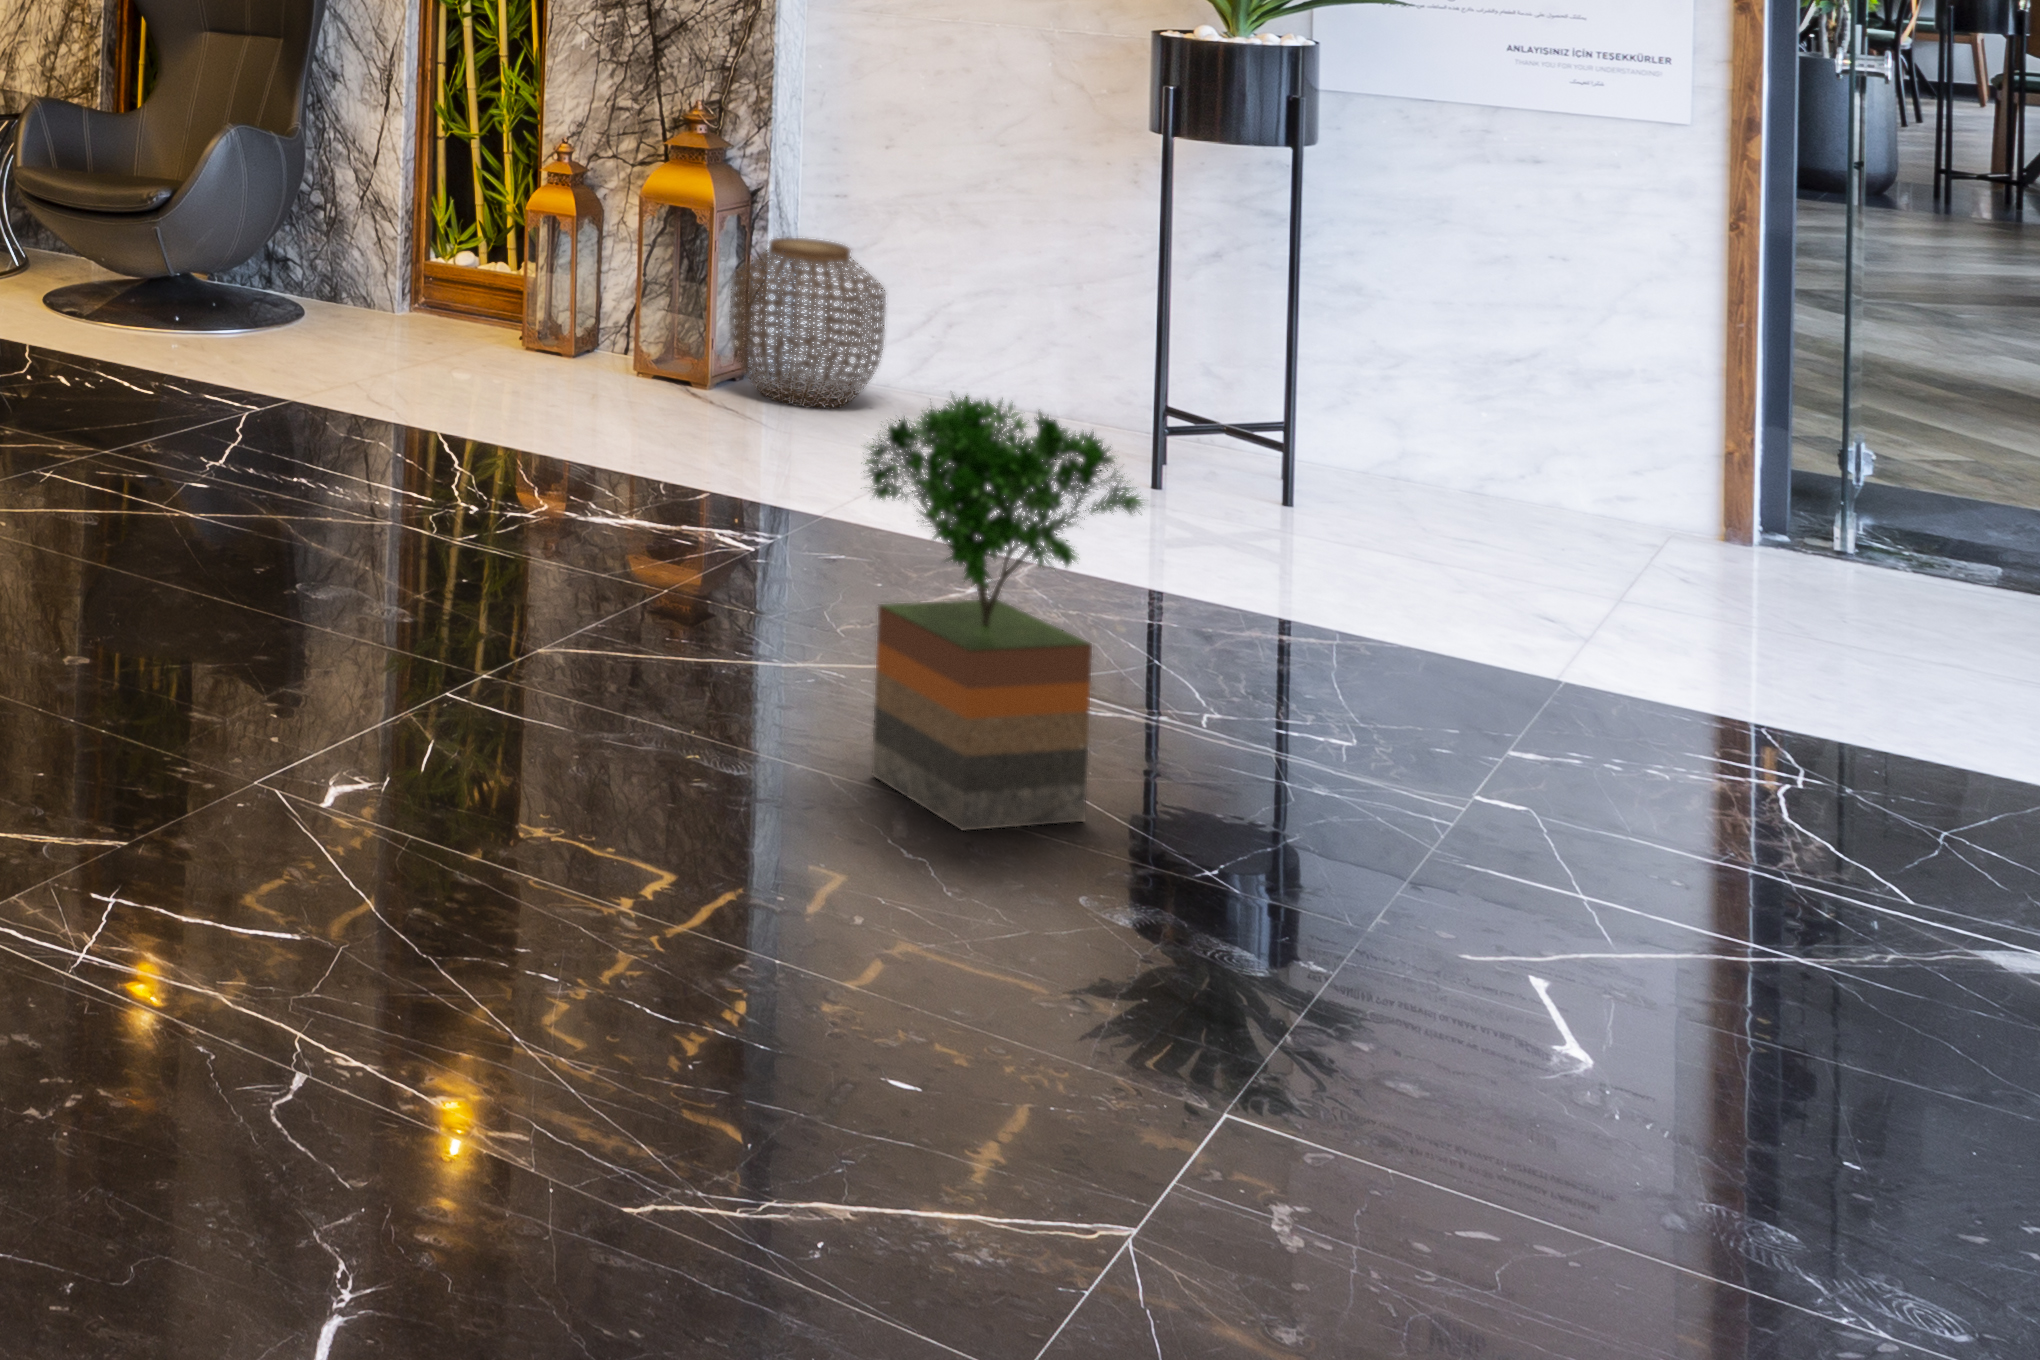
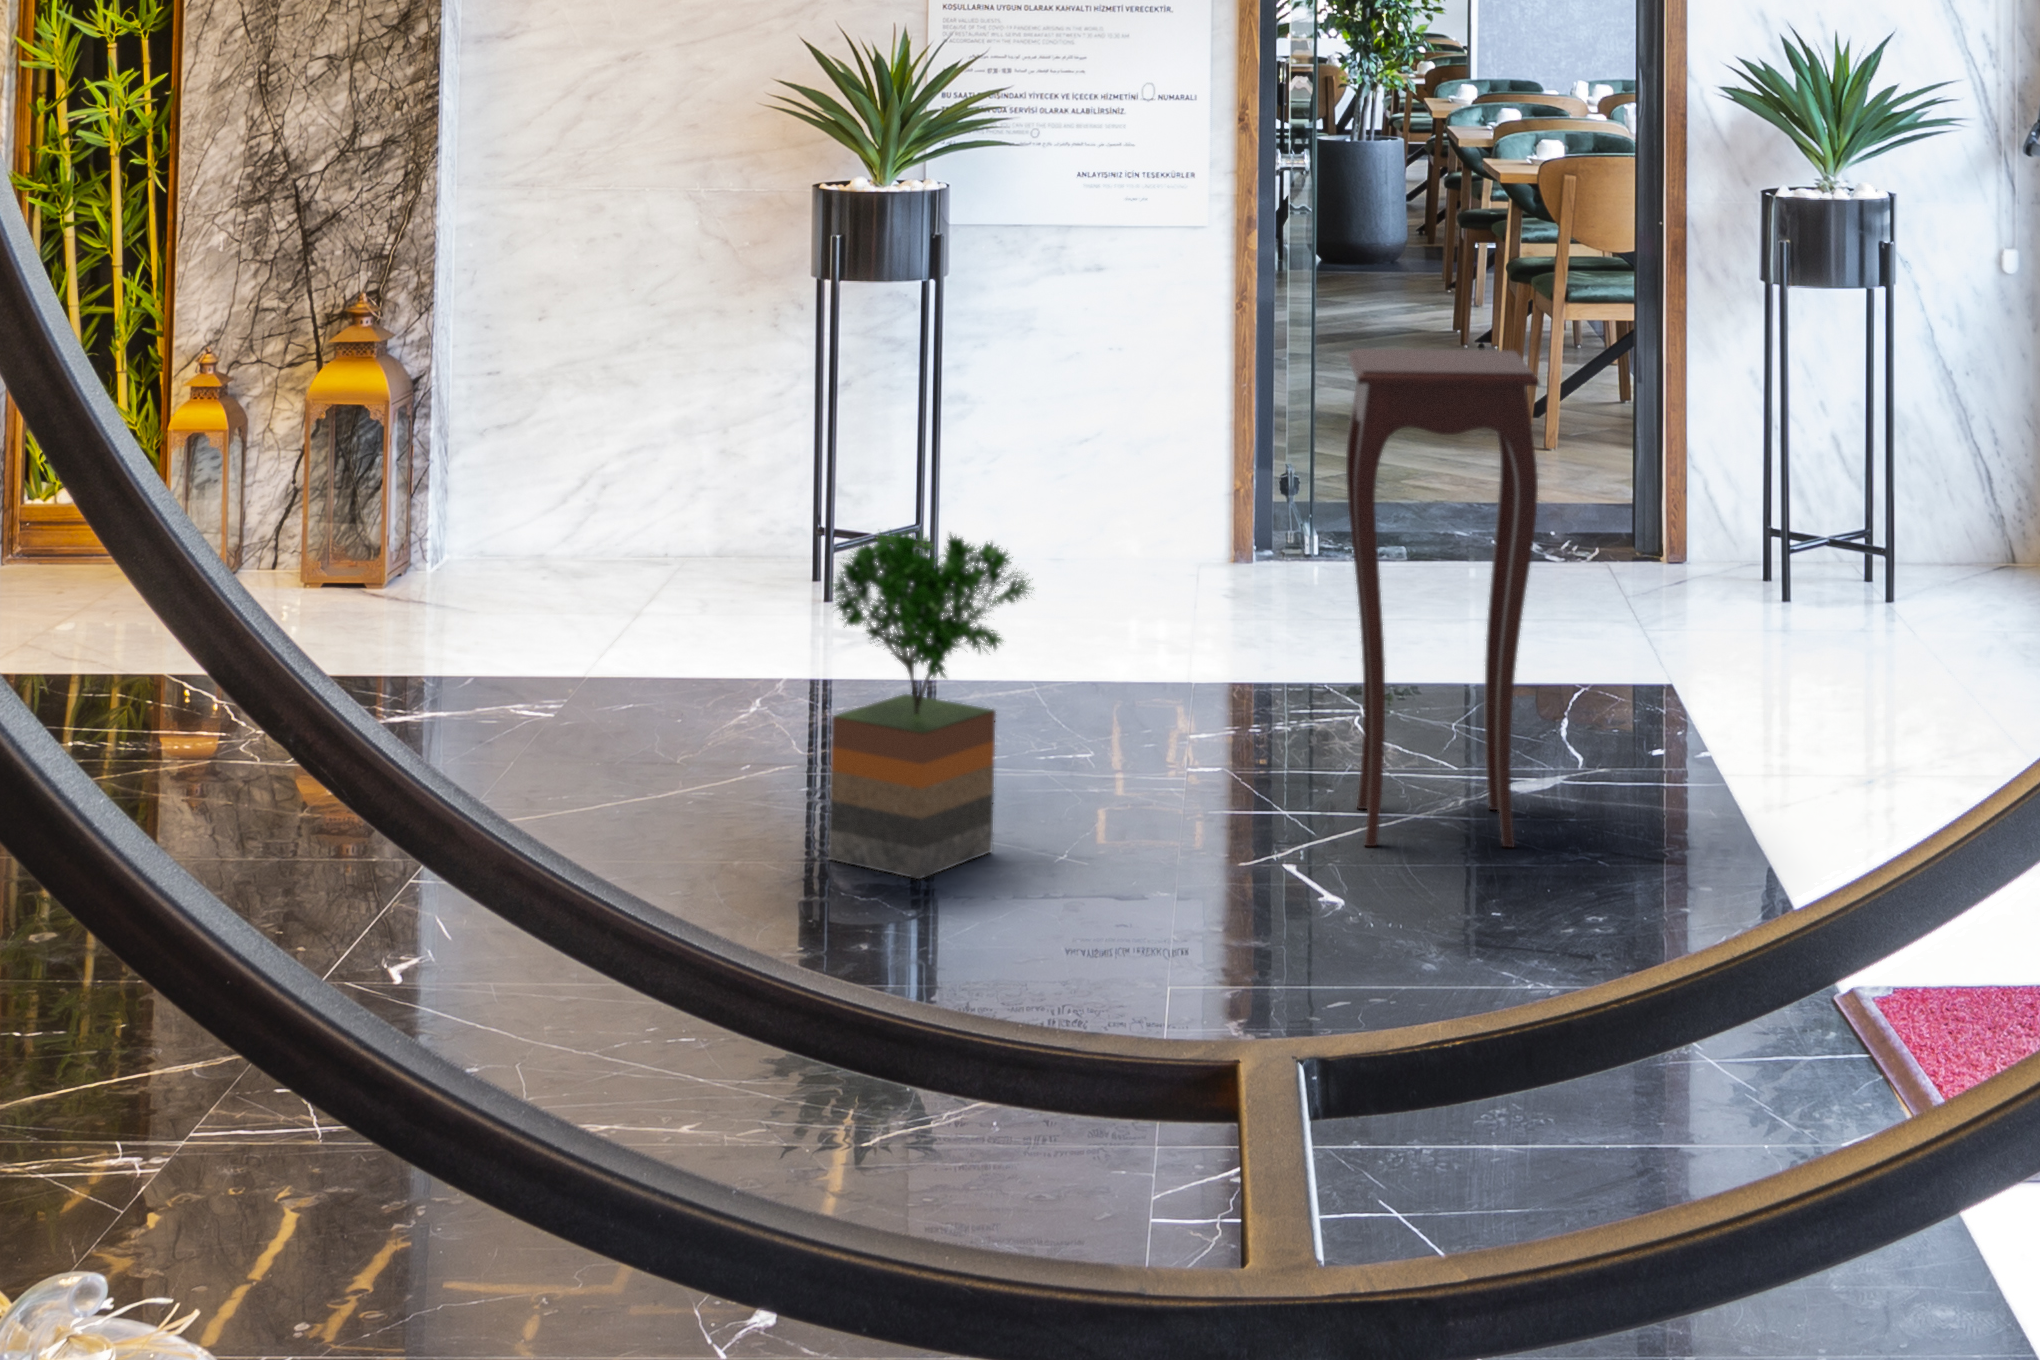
woven basket: present [729,238,885,408] -> none [404,418,557,585]
side table: none [1634,260,1972,1033] -> present [1346,348,1539,847]

